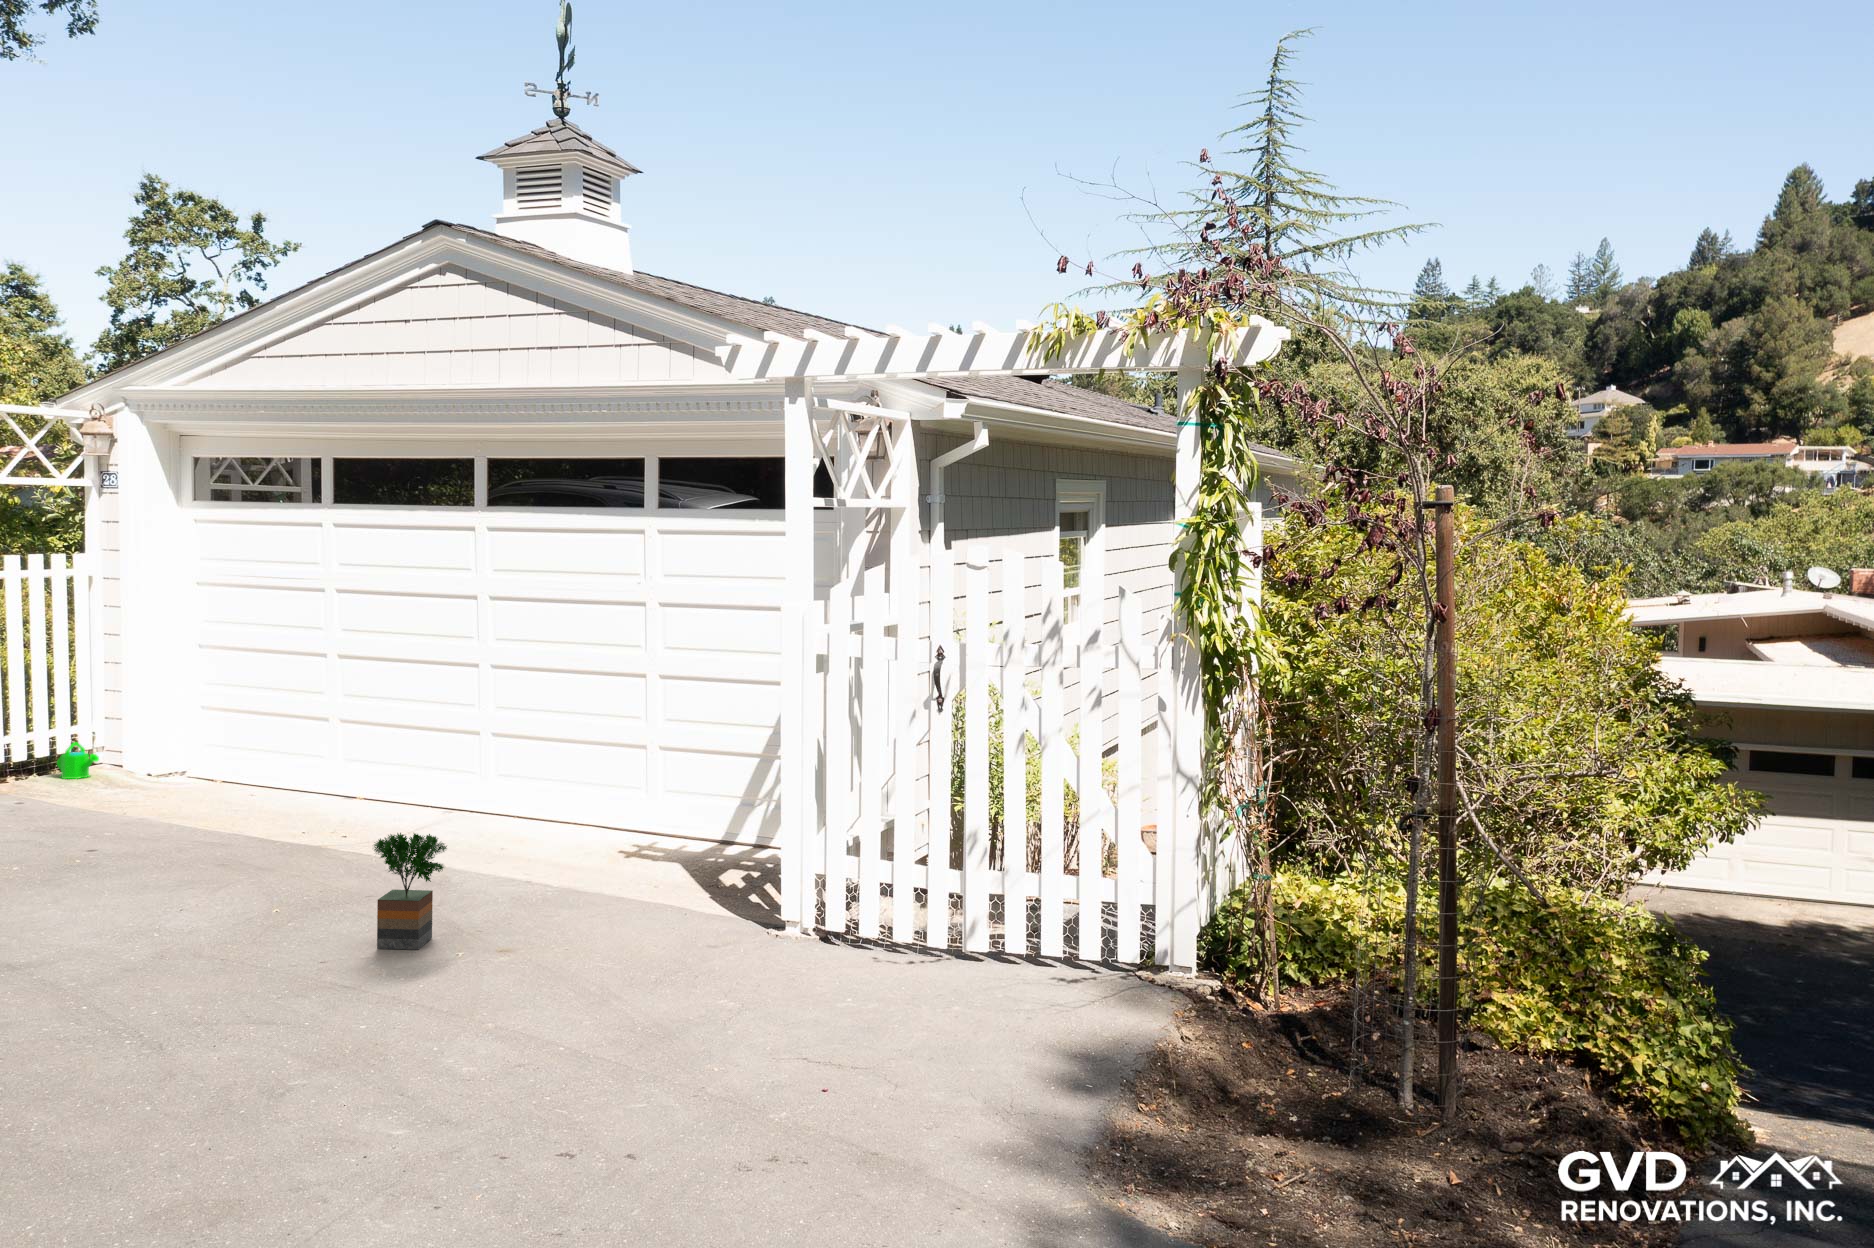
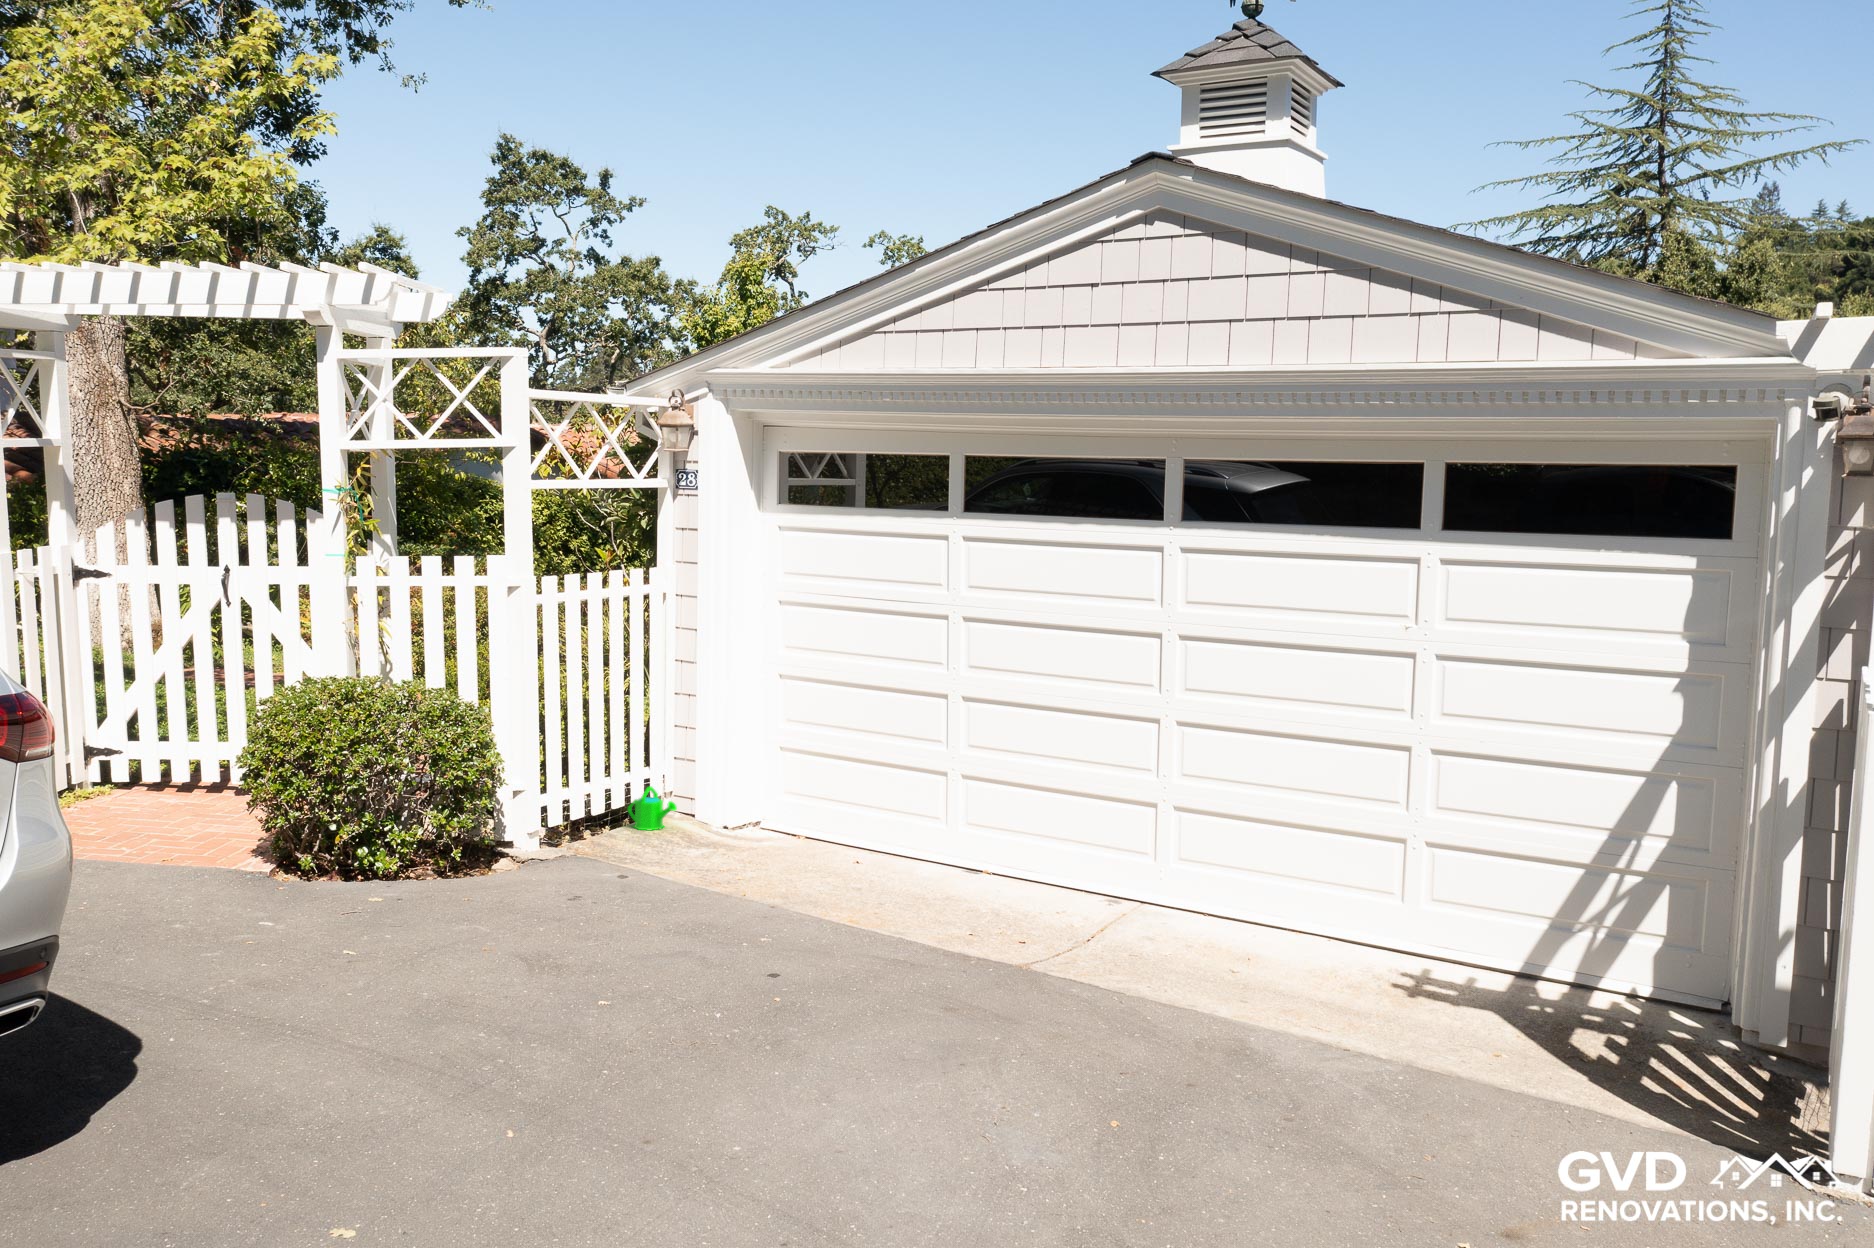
potted tree: present [374,833,447,950] -> none [1300,1027,1414,1204]

